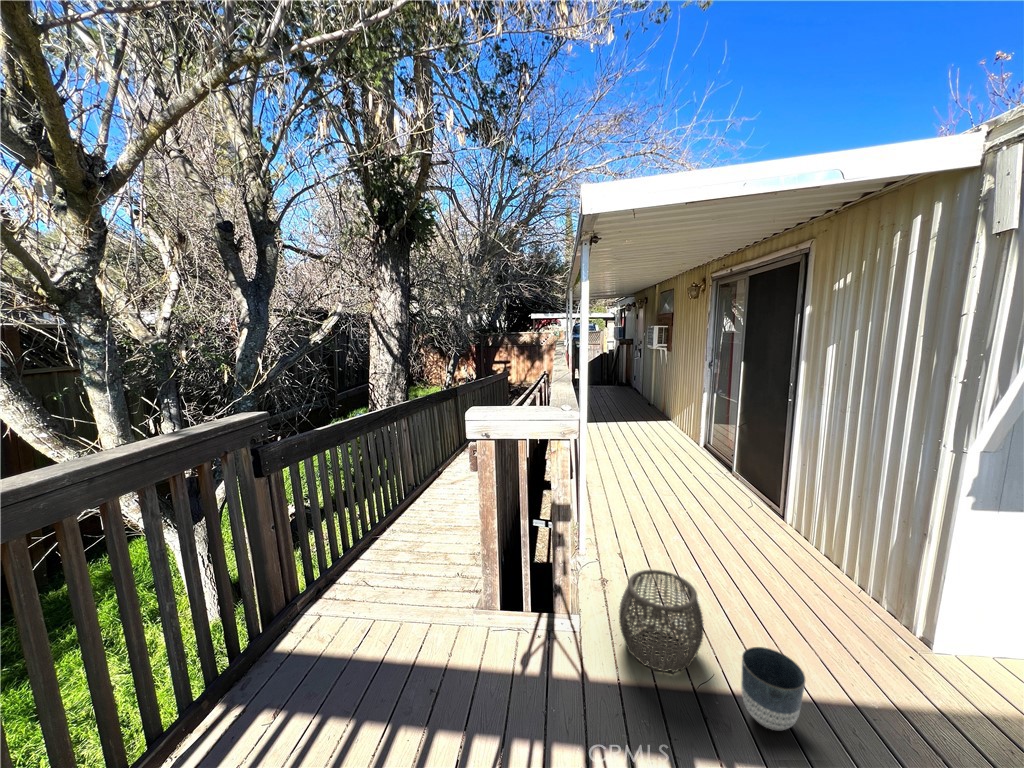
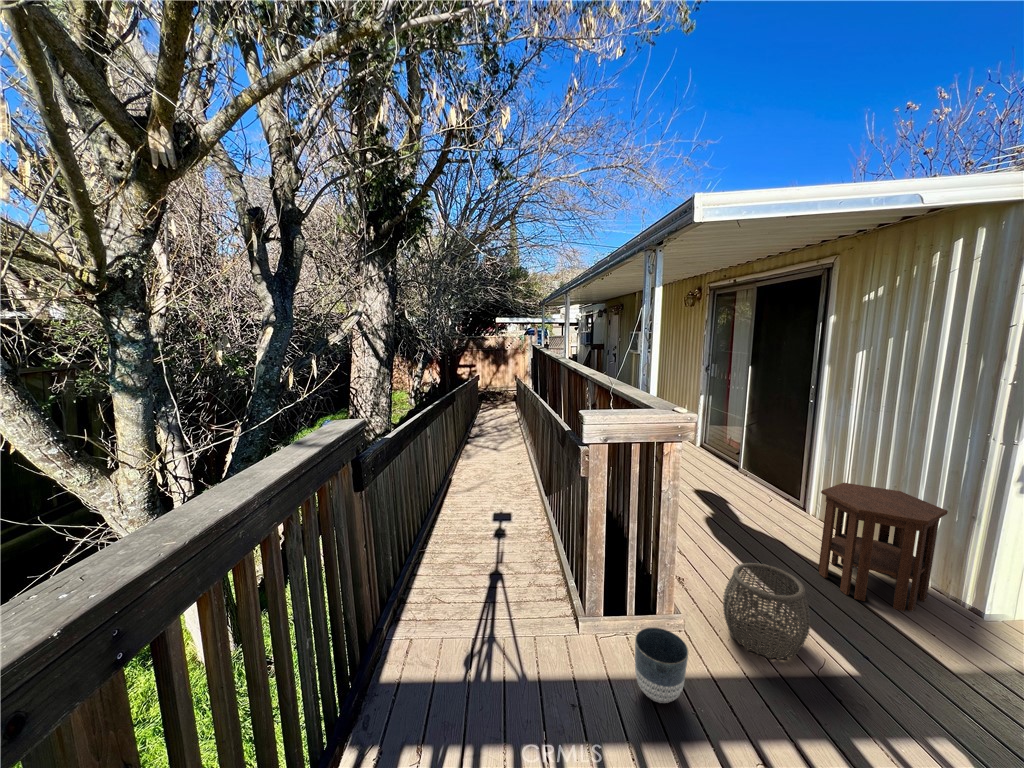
side table: none [763,489,899,634] -> present [818,483,948,611]
planter: present [741,647,806,730] -> present [635,627,688,703]

